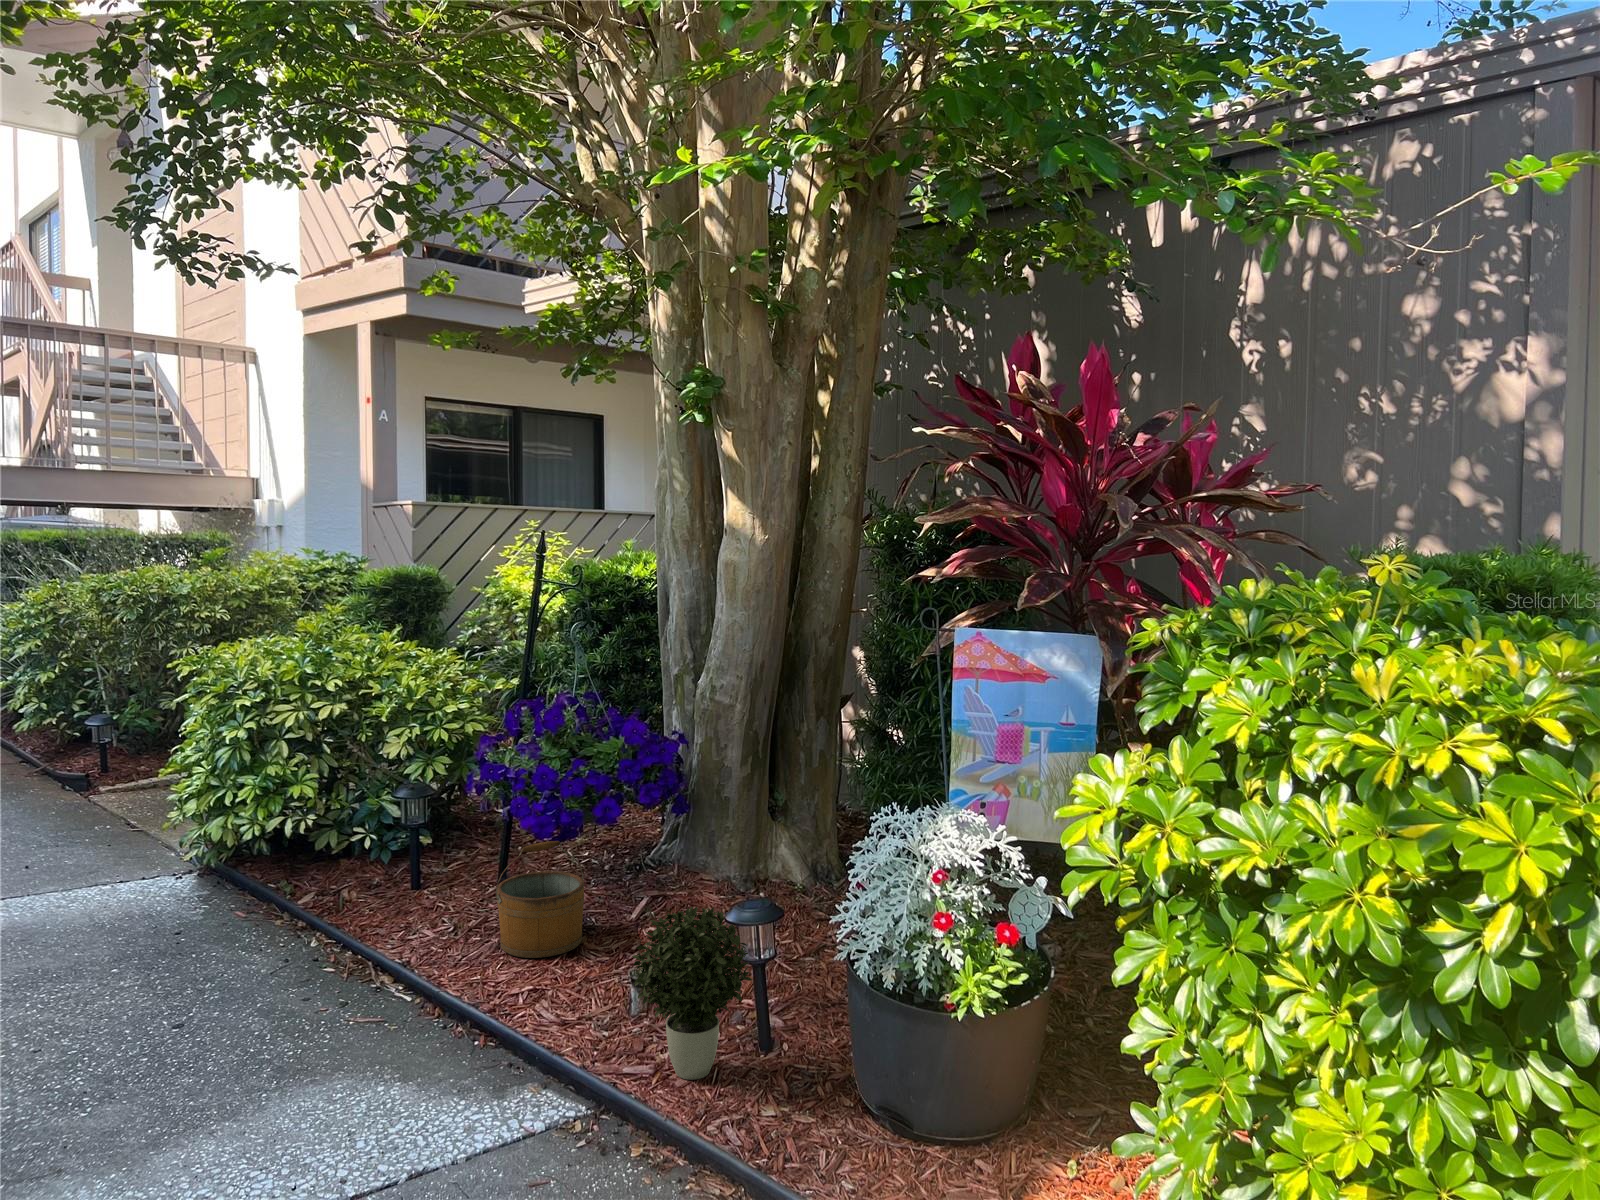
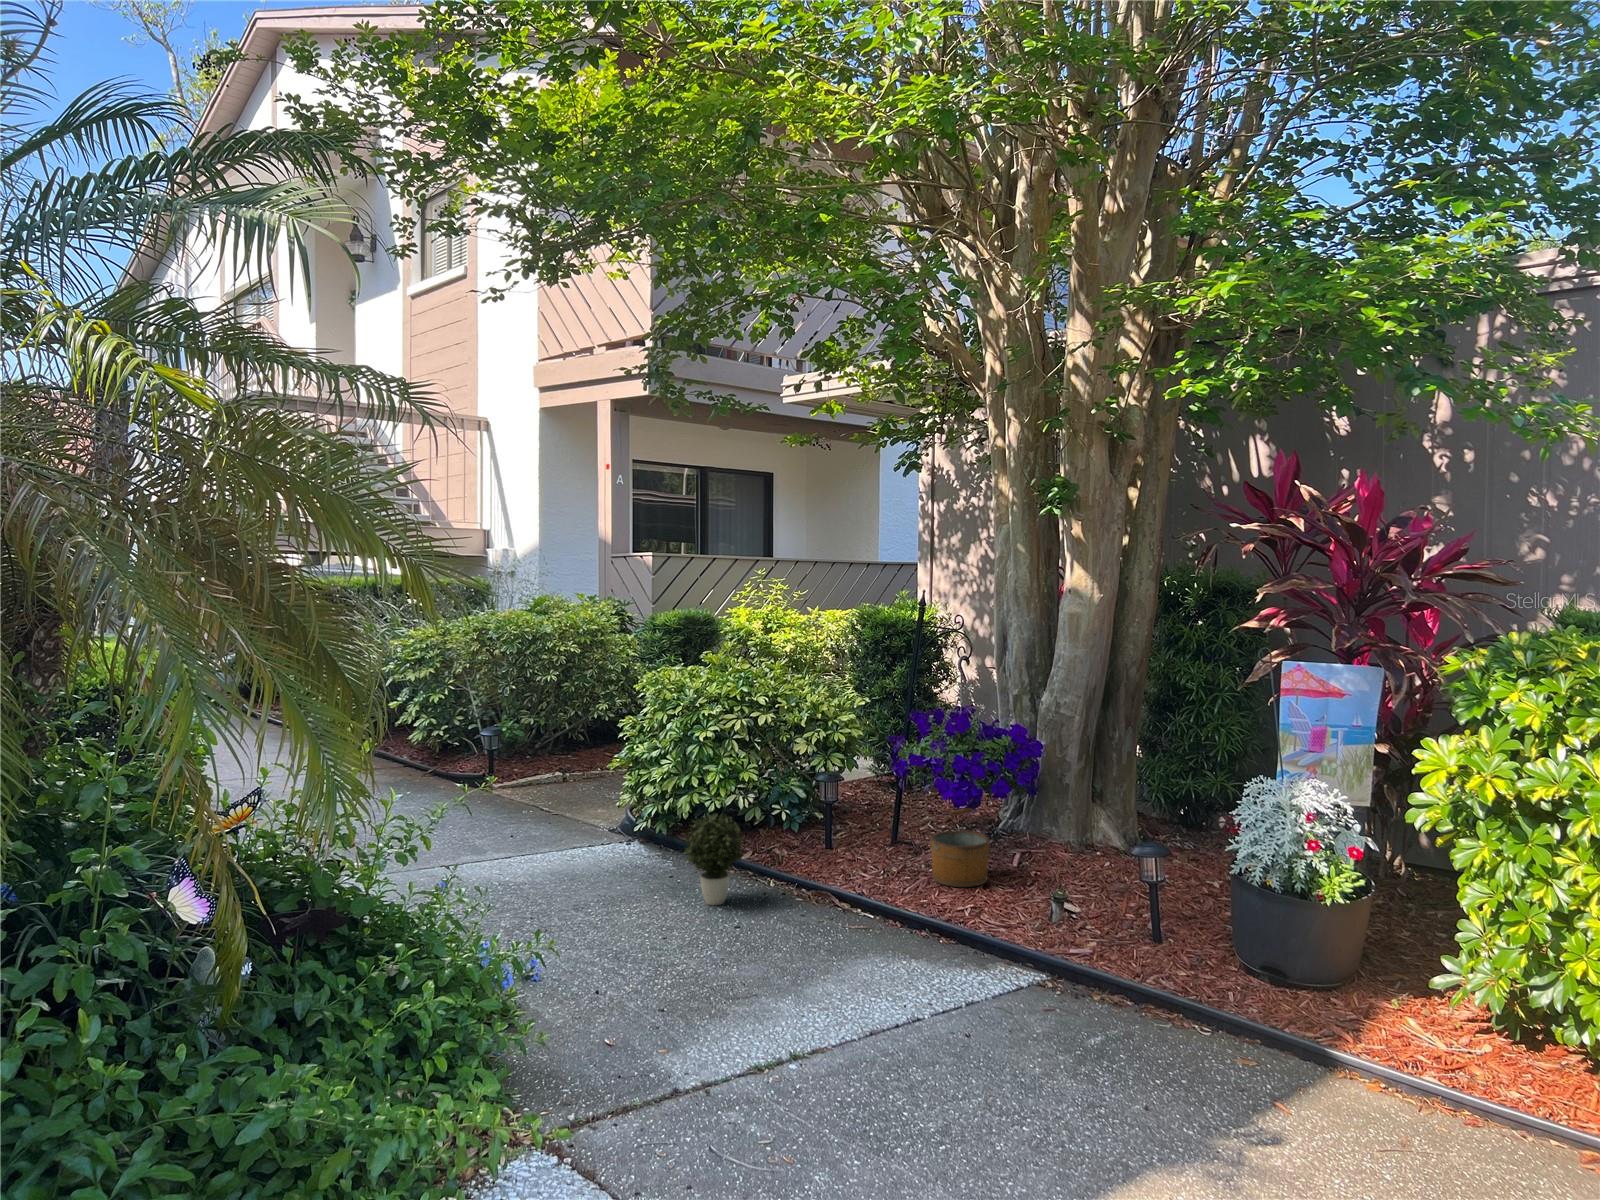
potted plant: present [632,907,752,1080] -> present [683,814,745,905]

